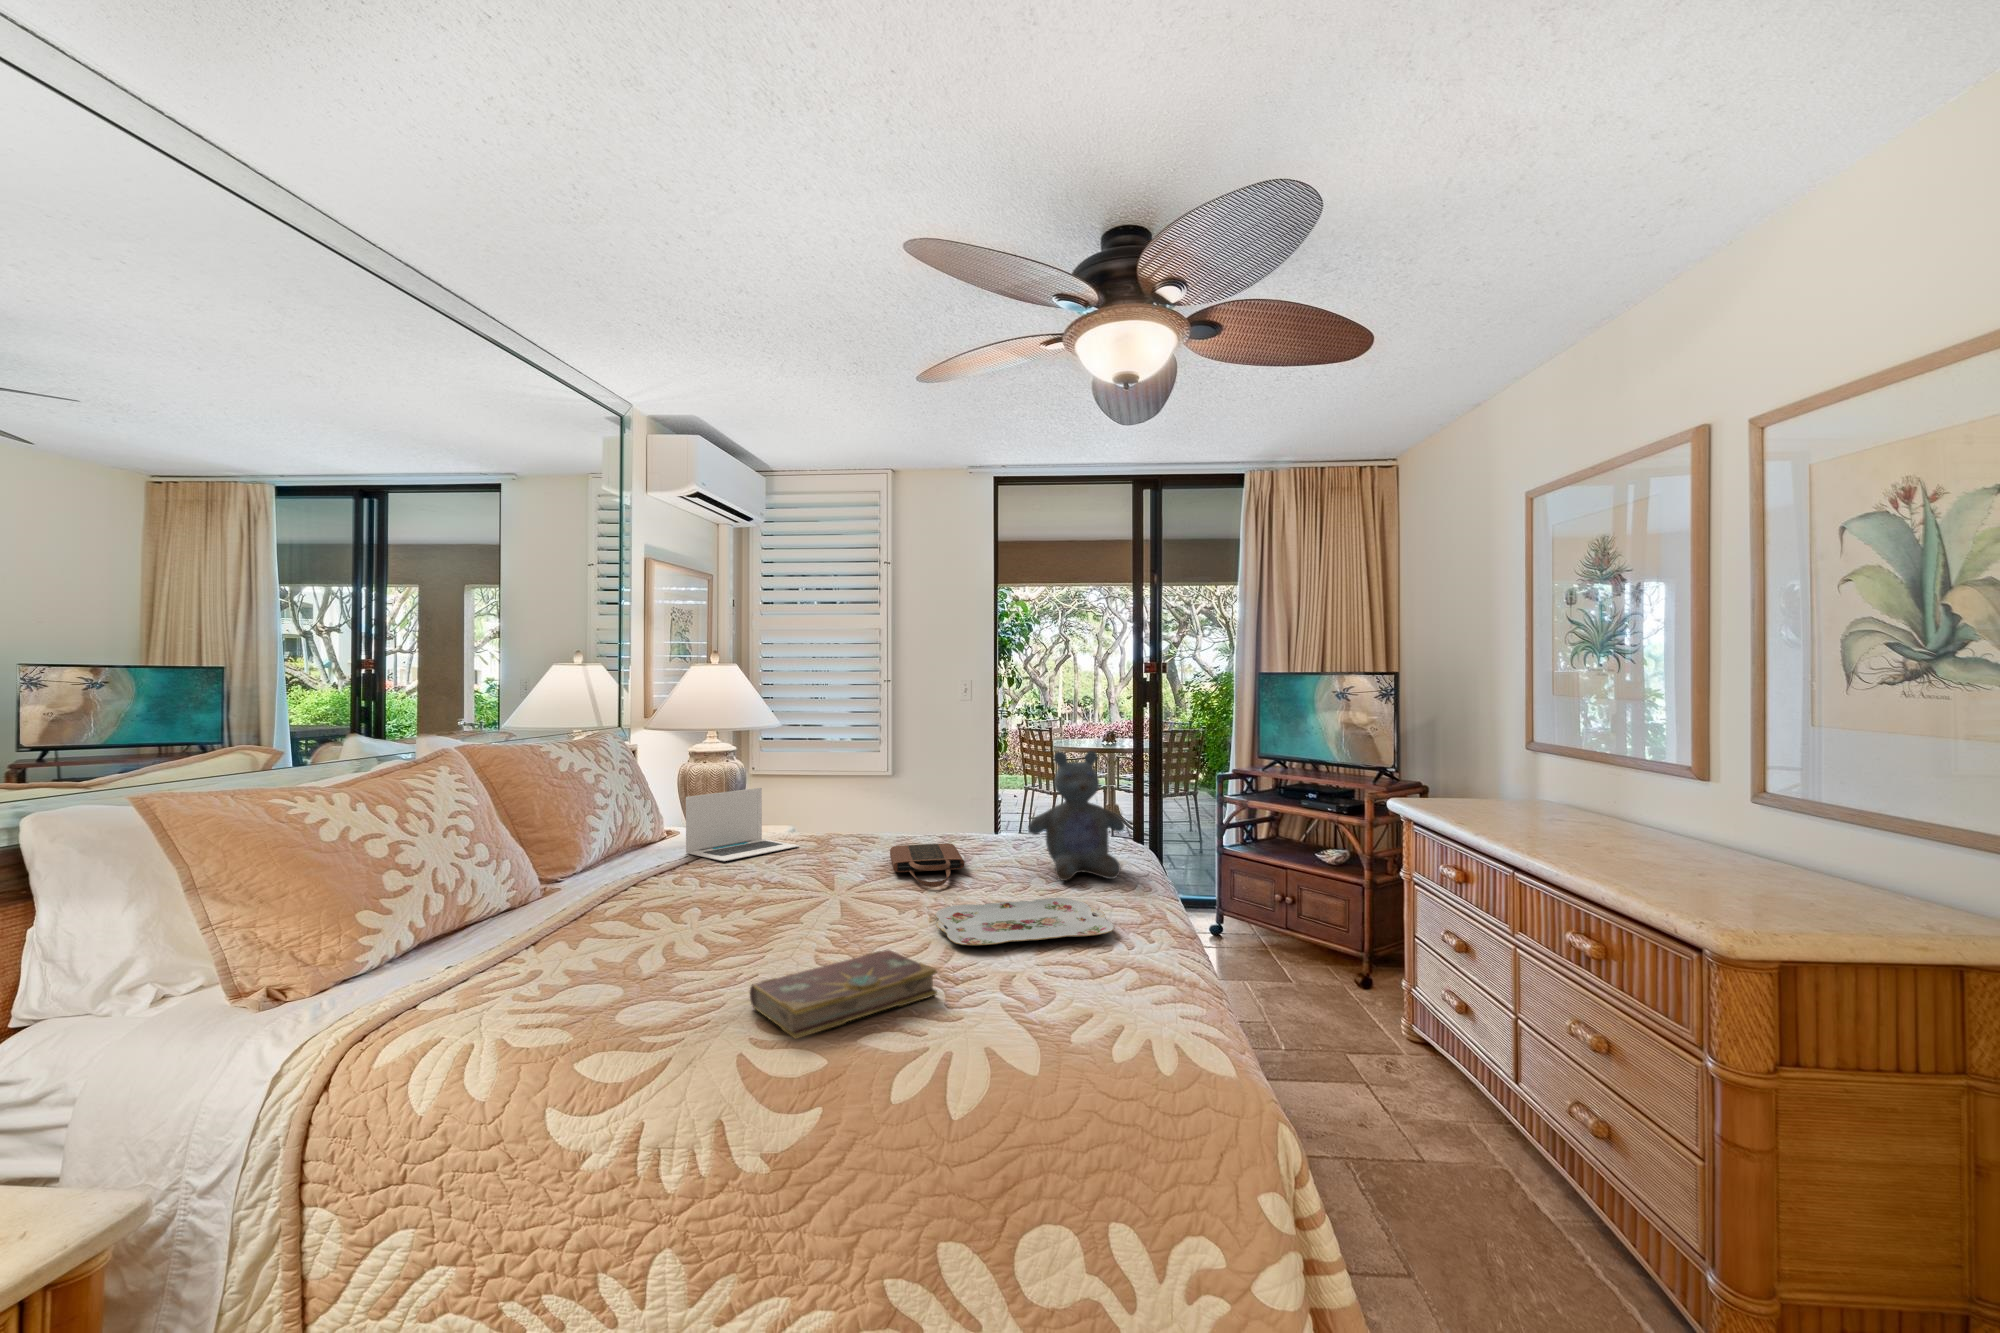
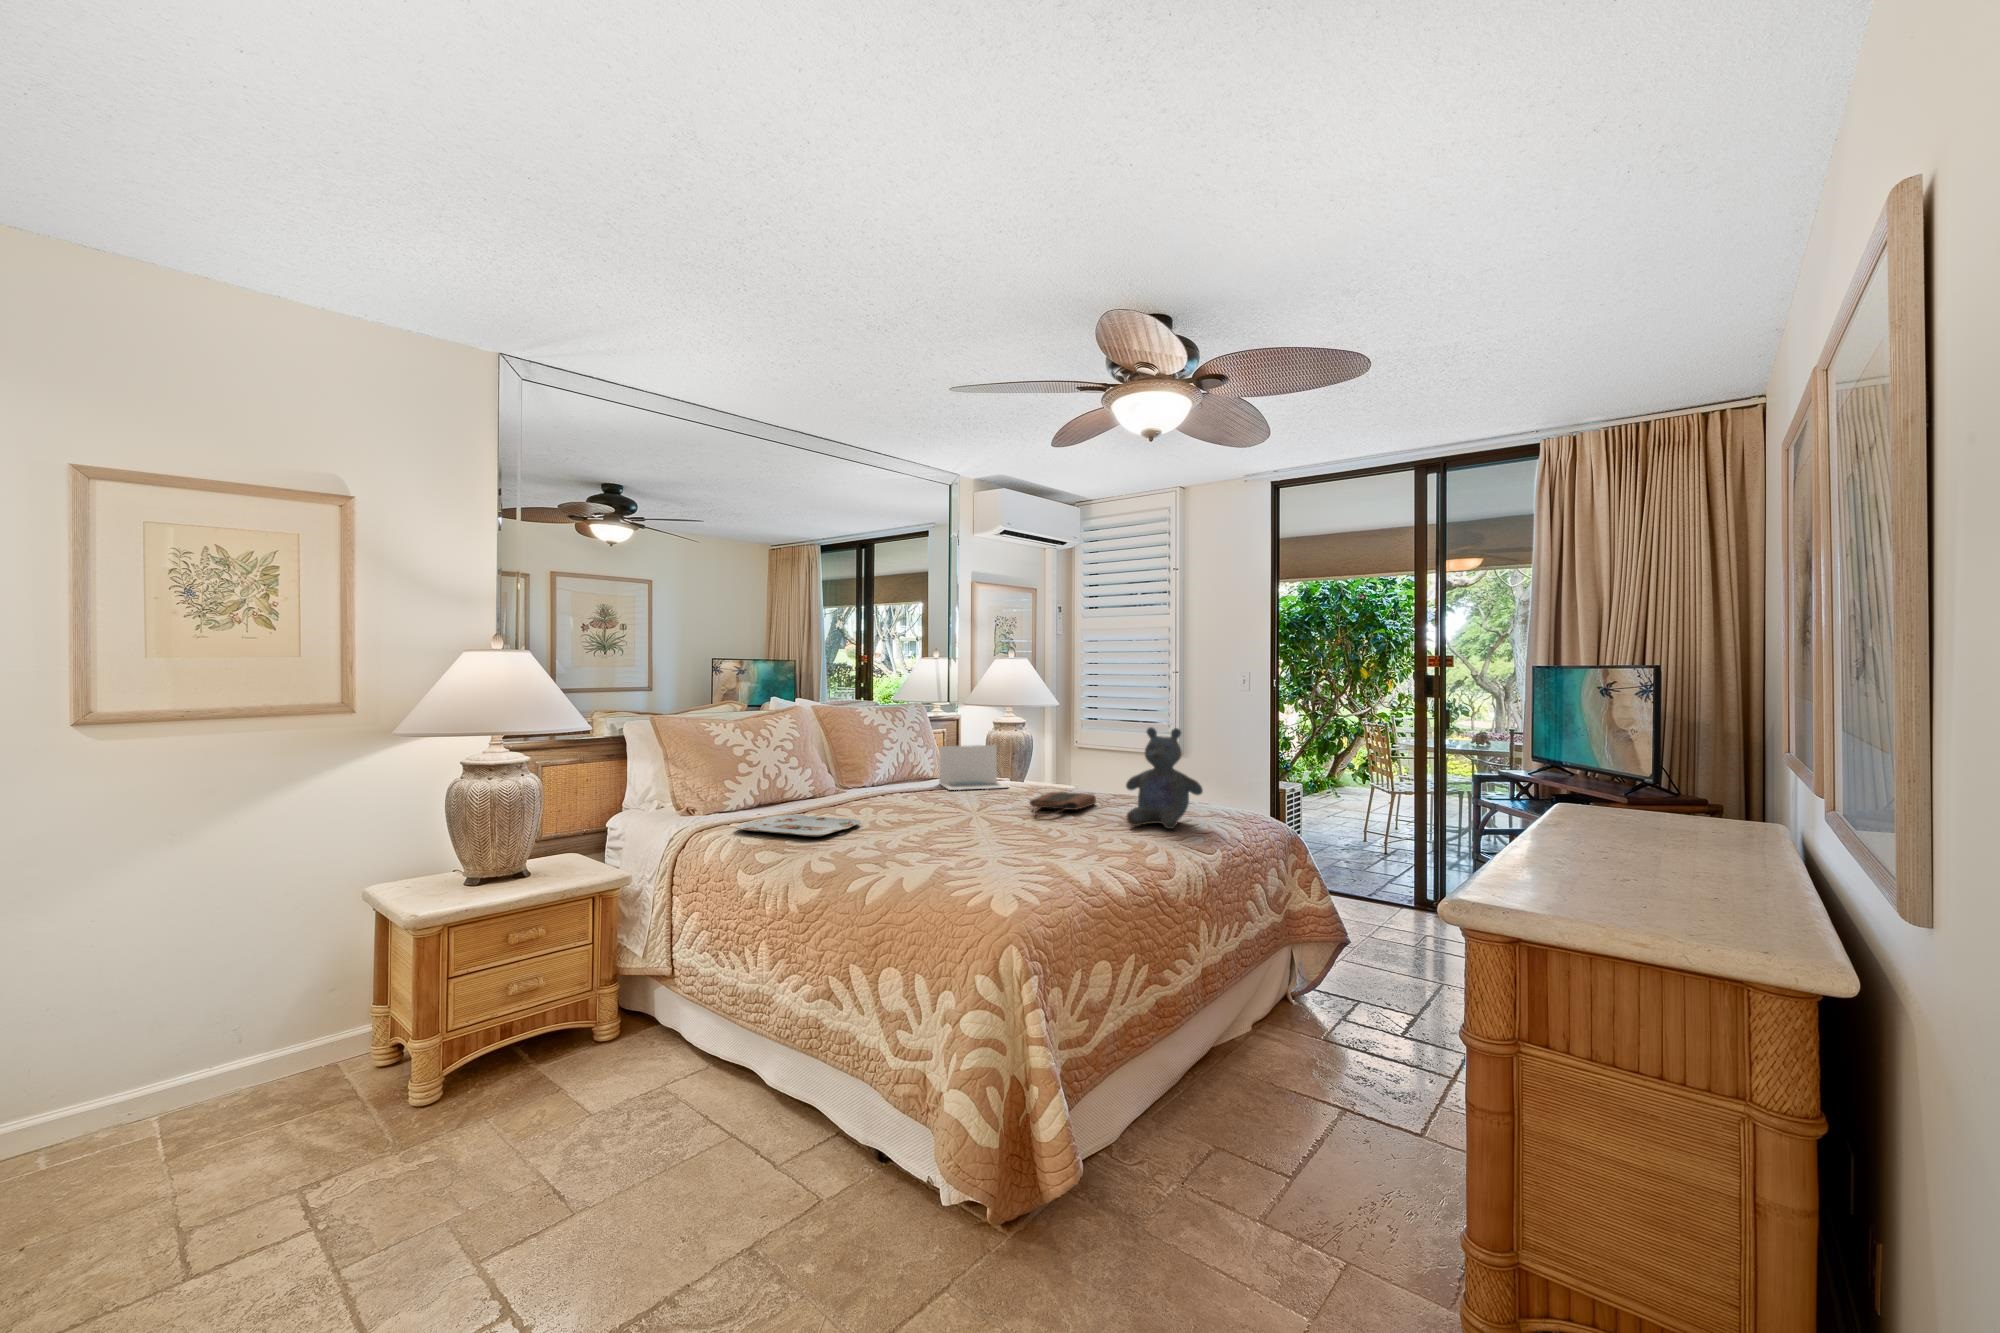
serving tray: present [935,898,1114,945] -> present [736,815,861,837]
book: present [750,950,937,1039] -> none [837,834,931,860]

